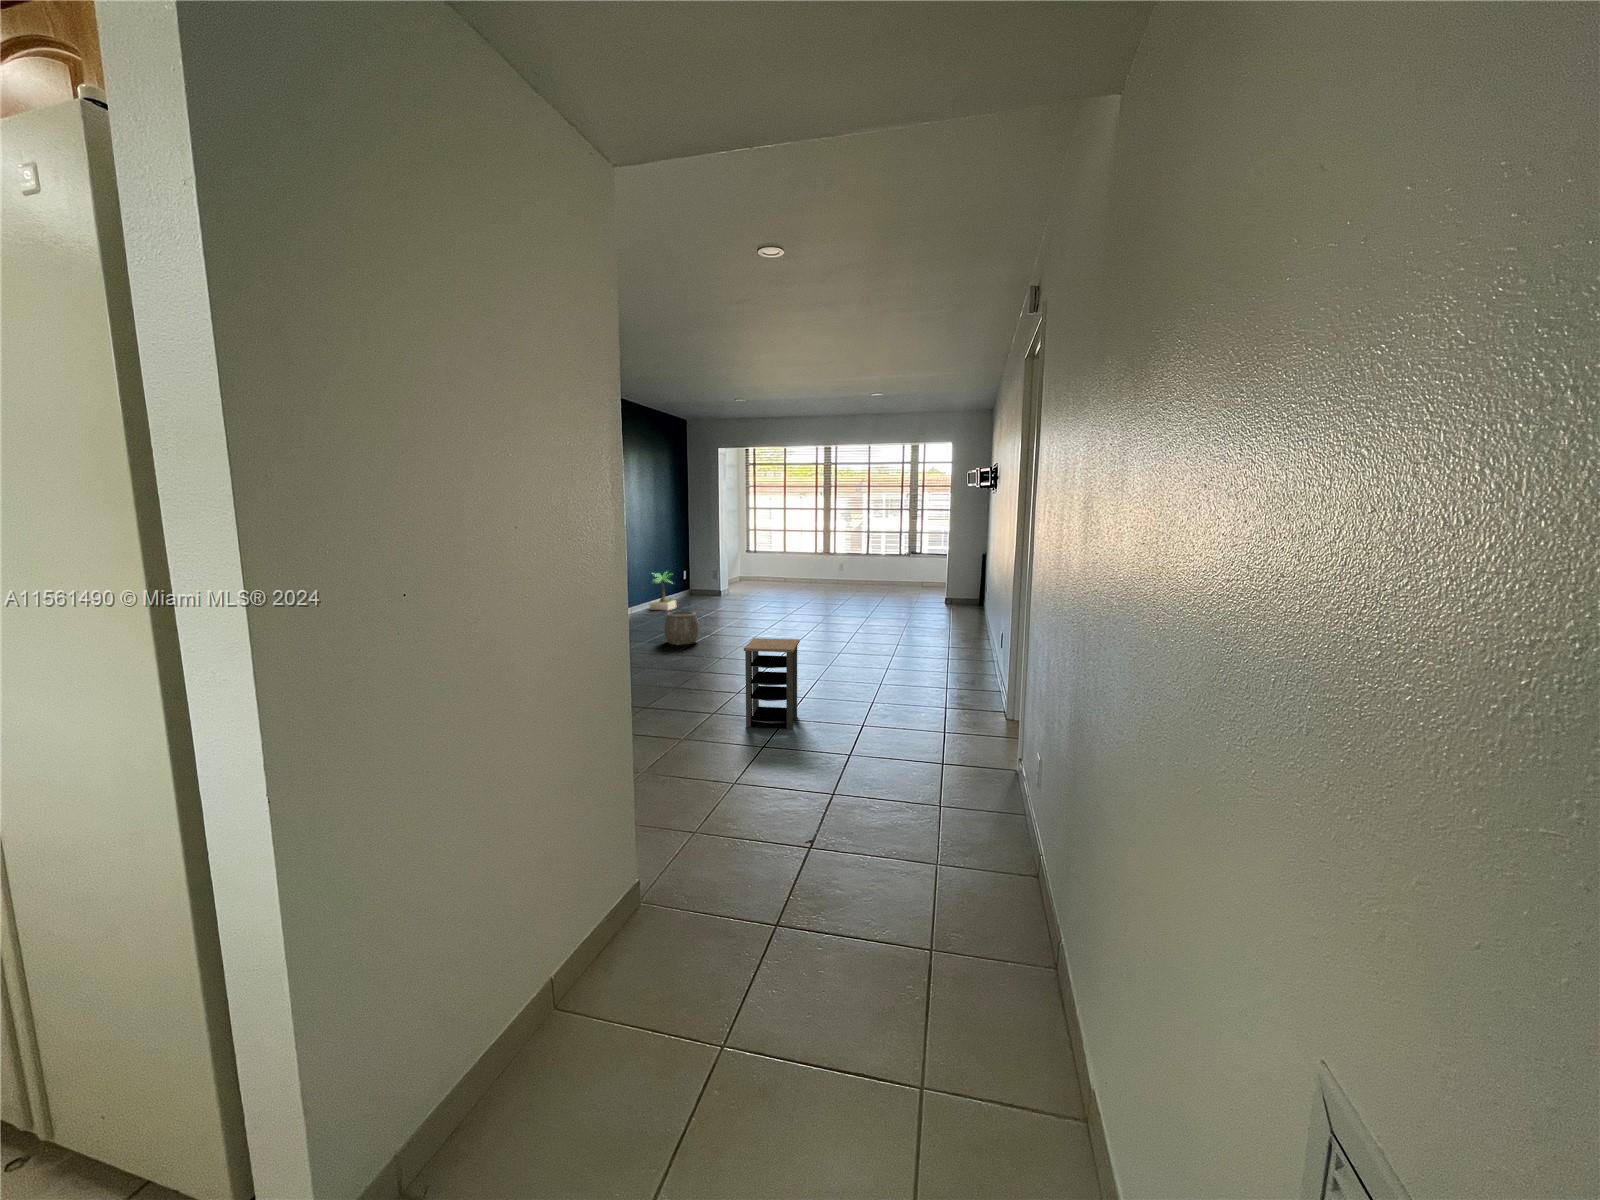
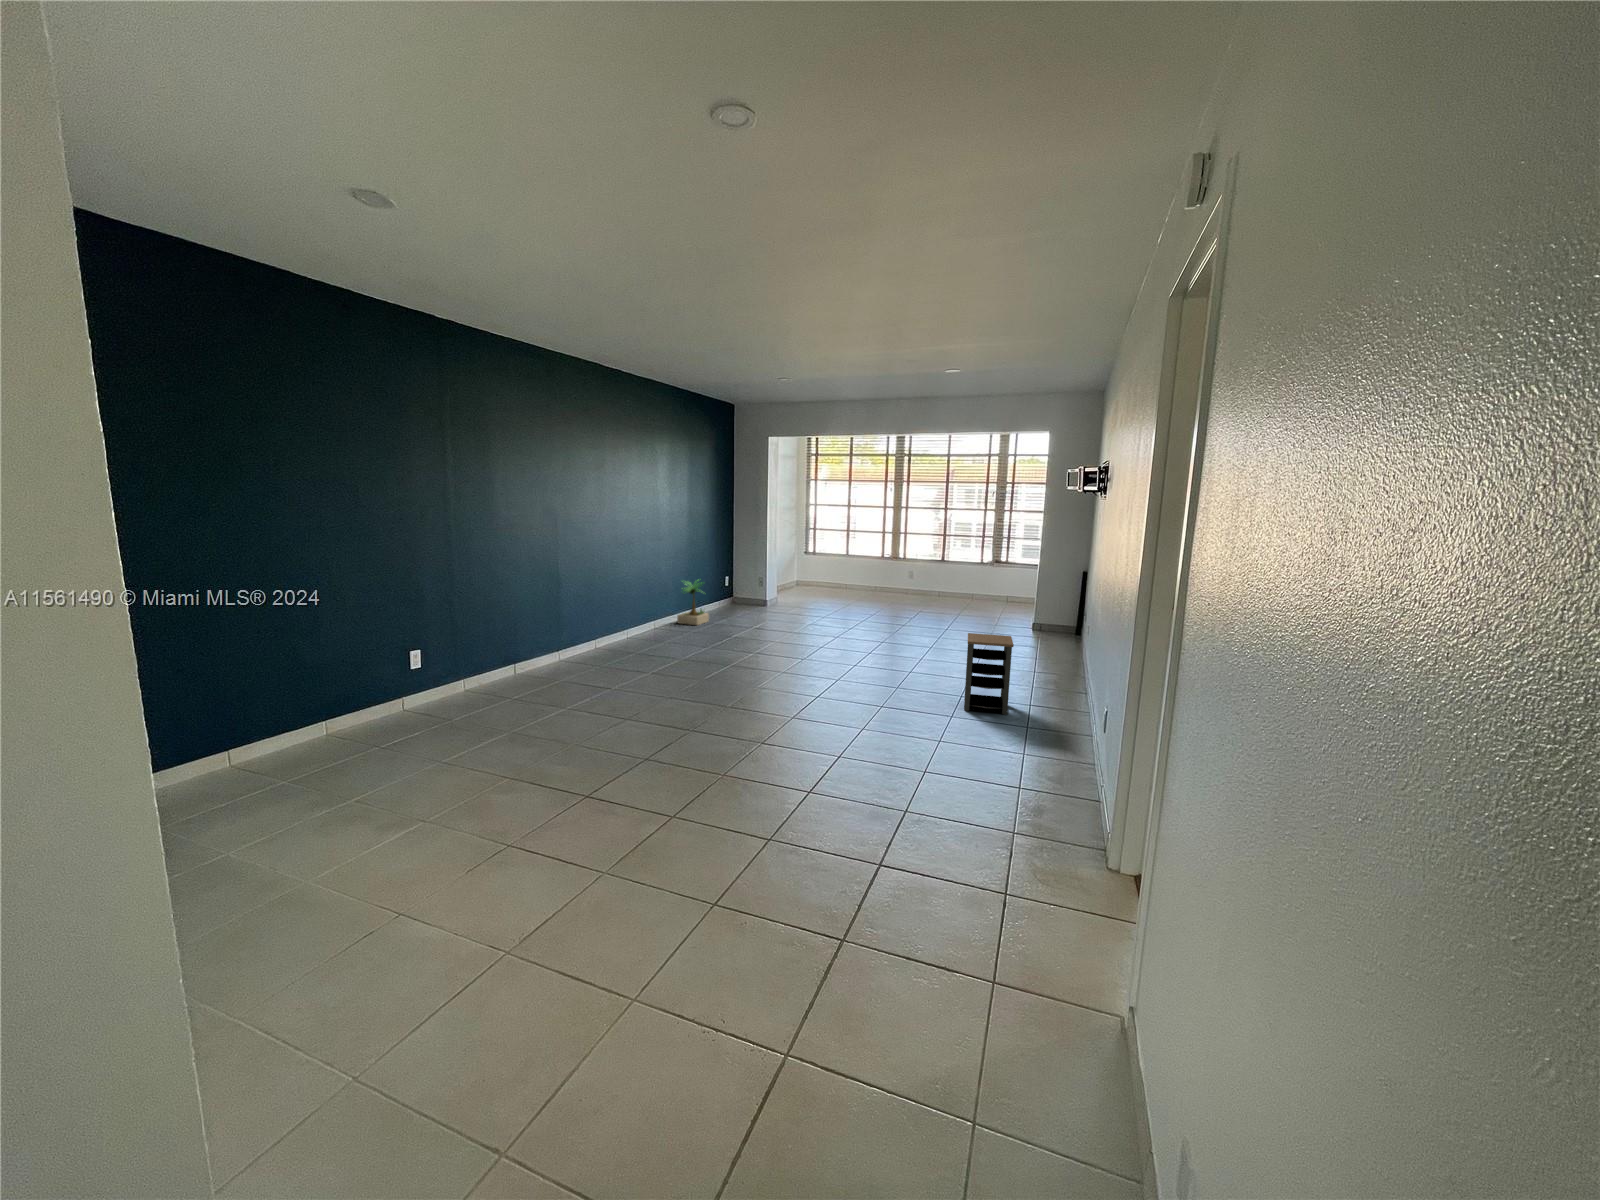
woven basket: present [664,611,699,645] -> none [672,635,716,679]
side table: present [744,638,800,729] -> present [964,633,1014,715]

